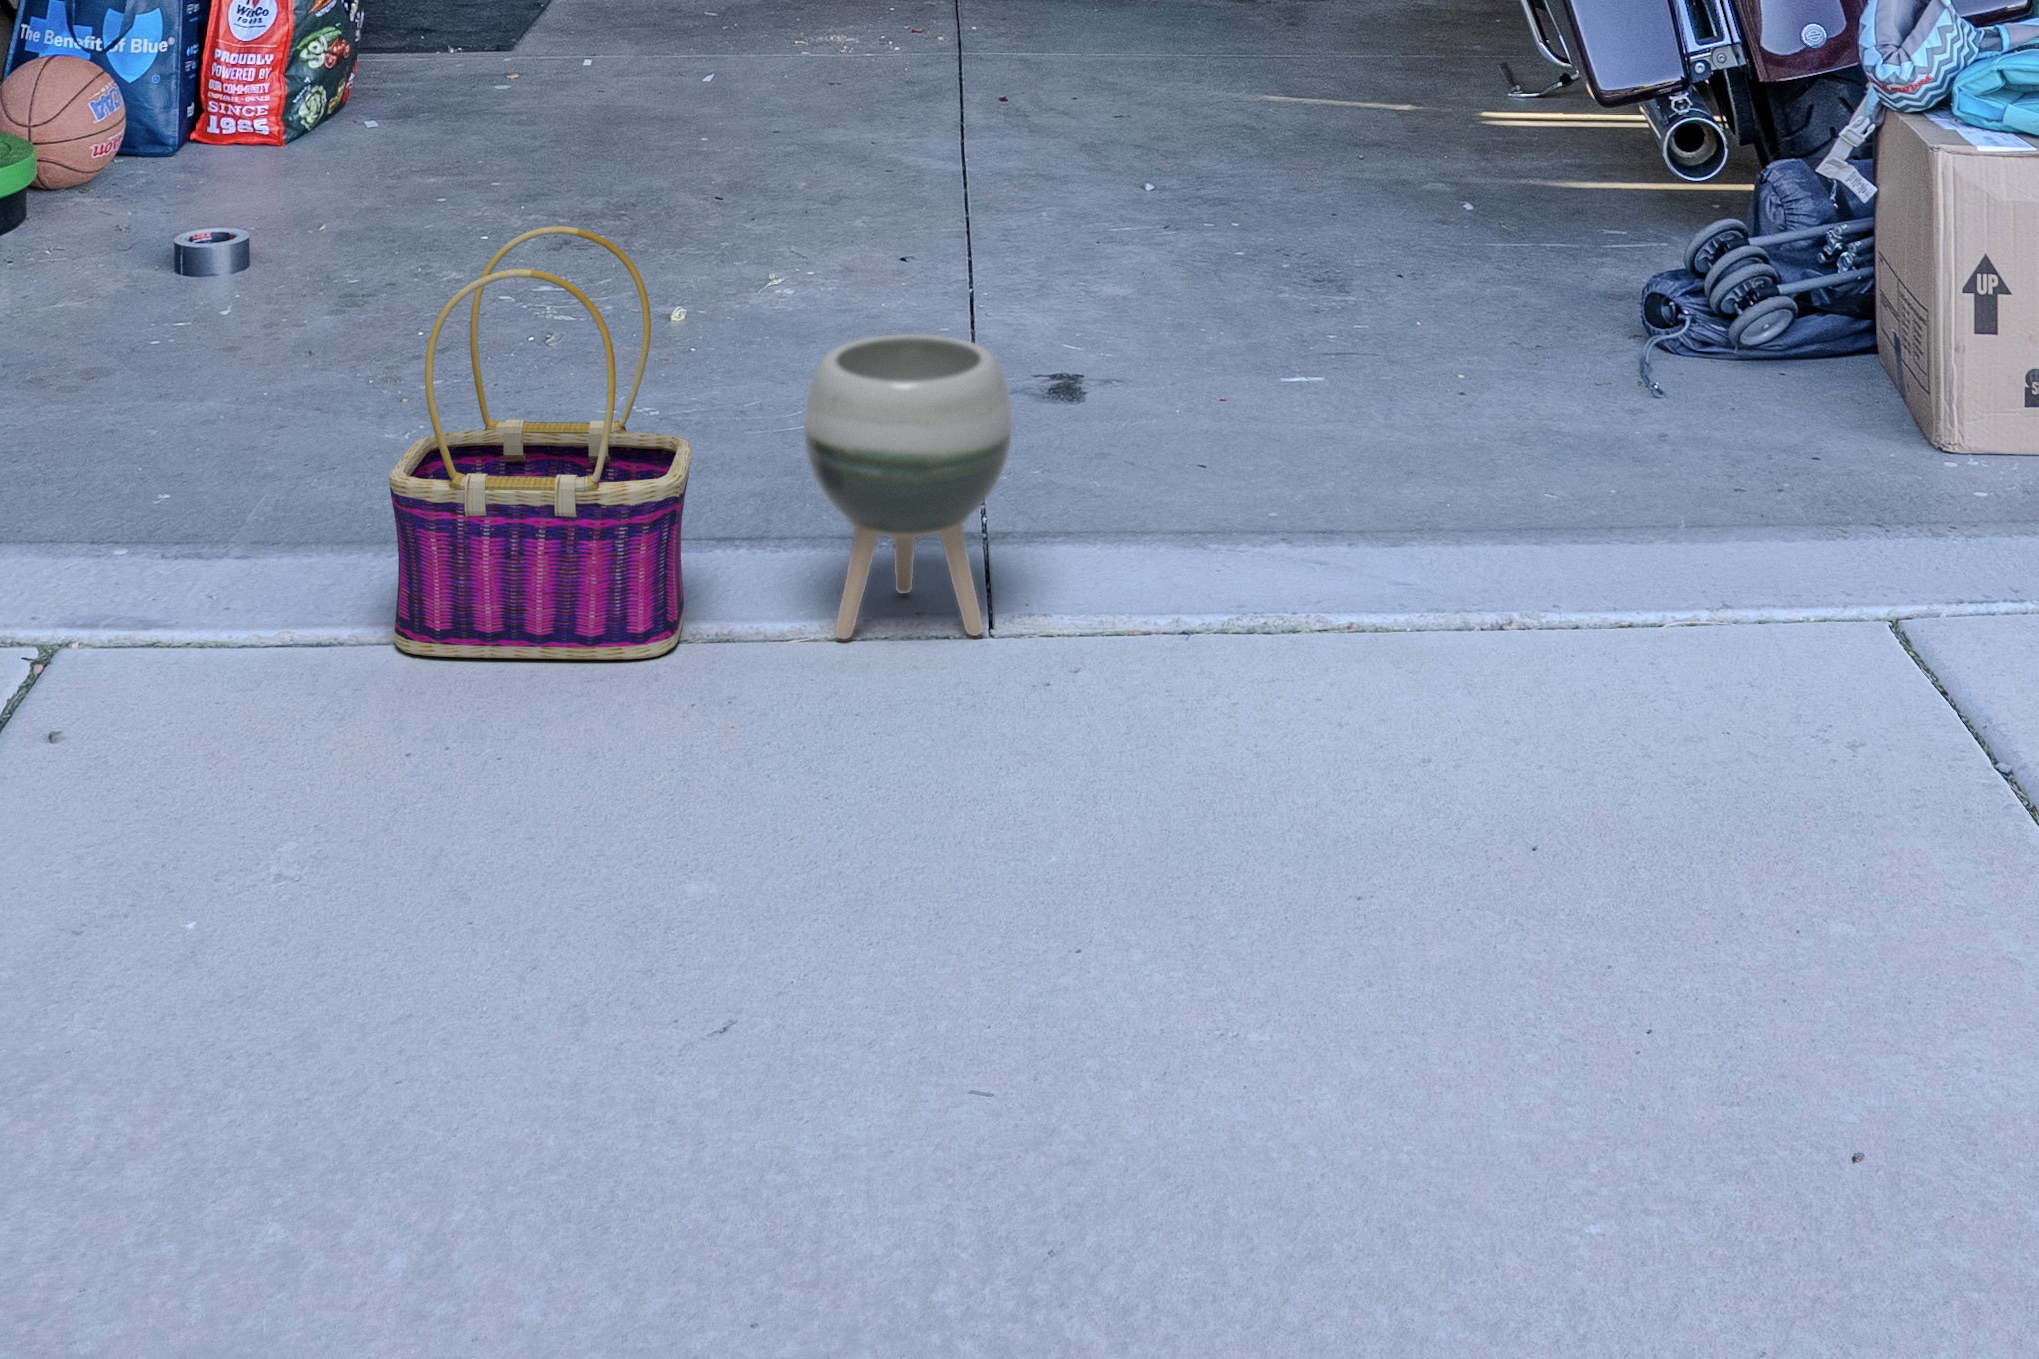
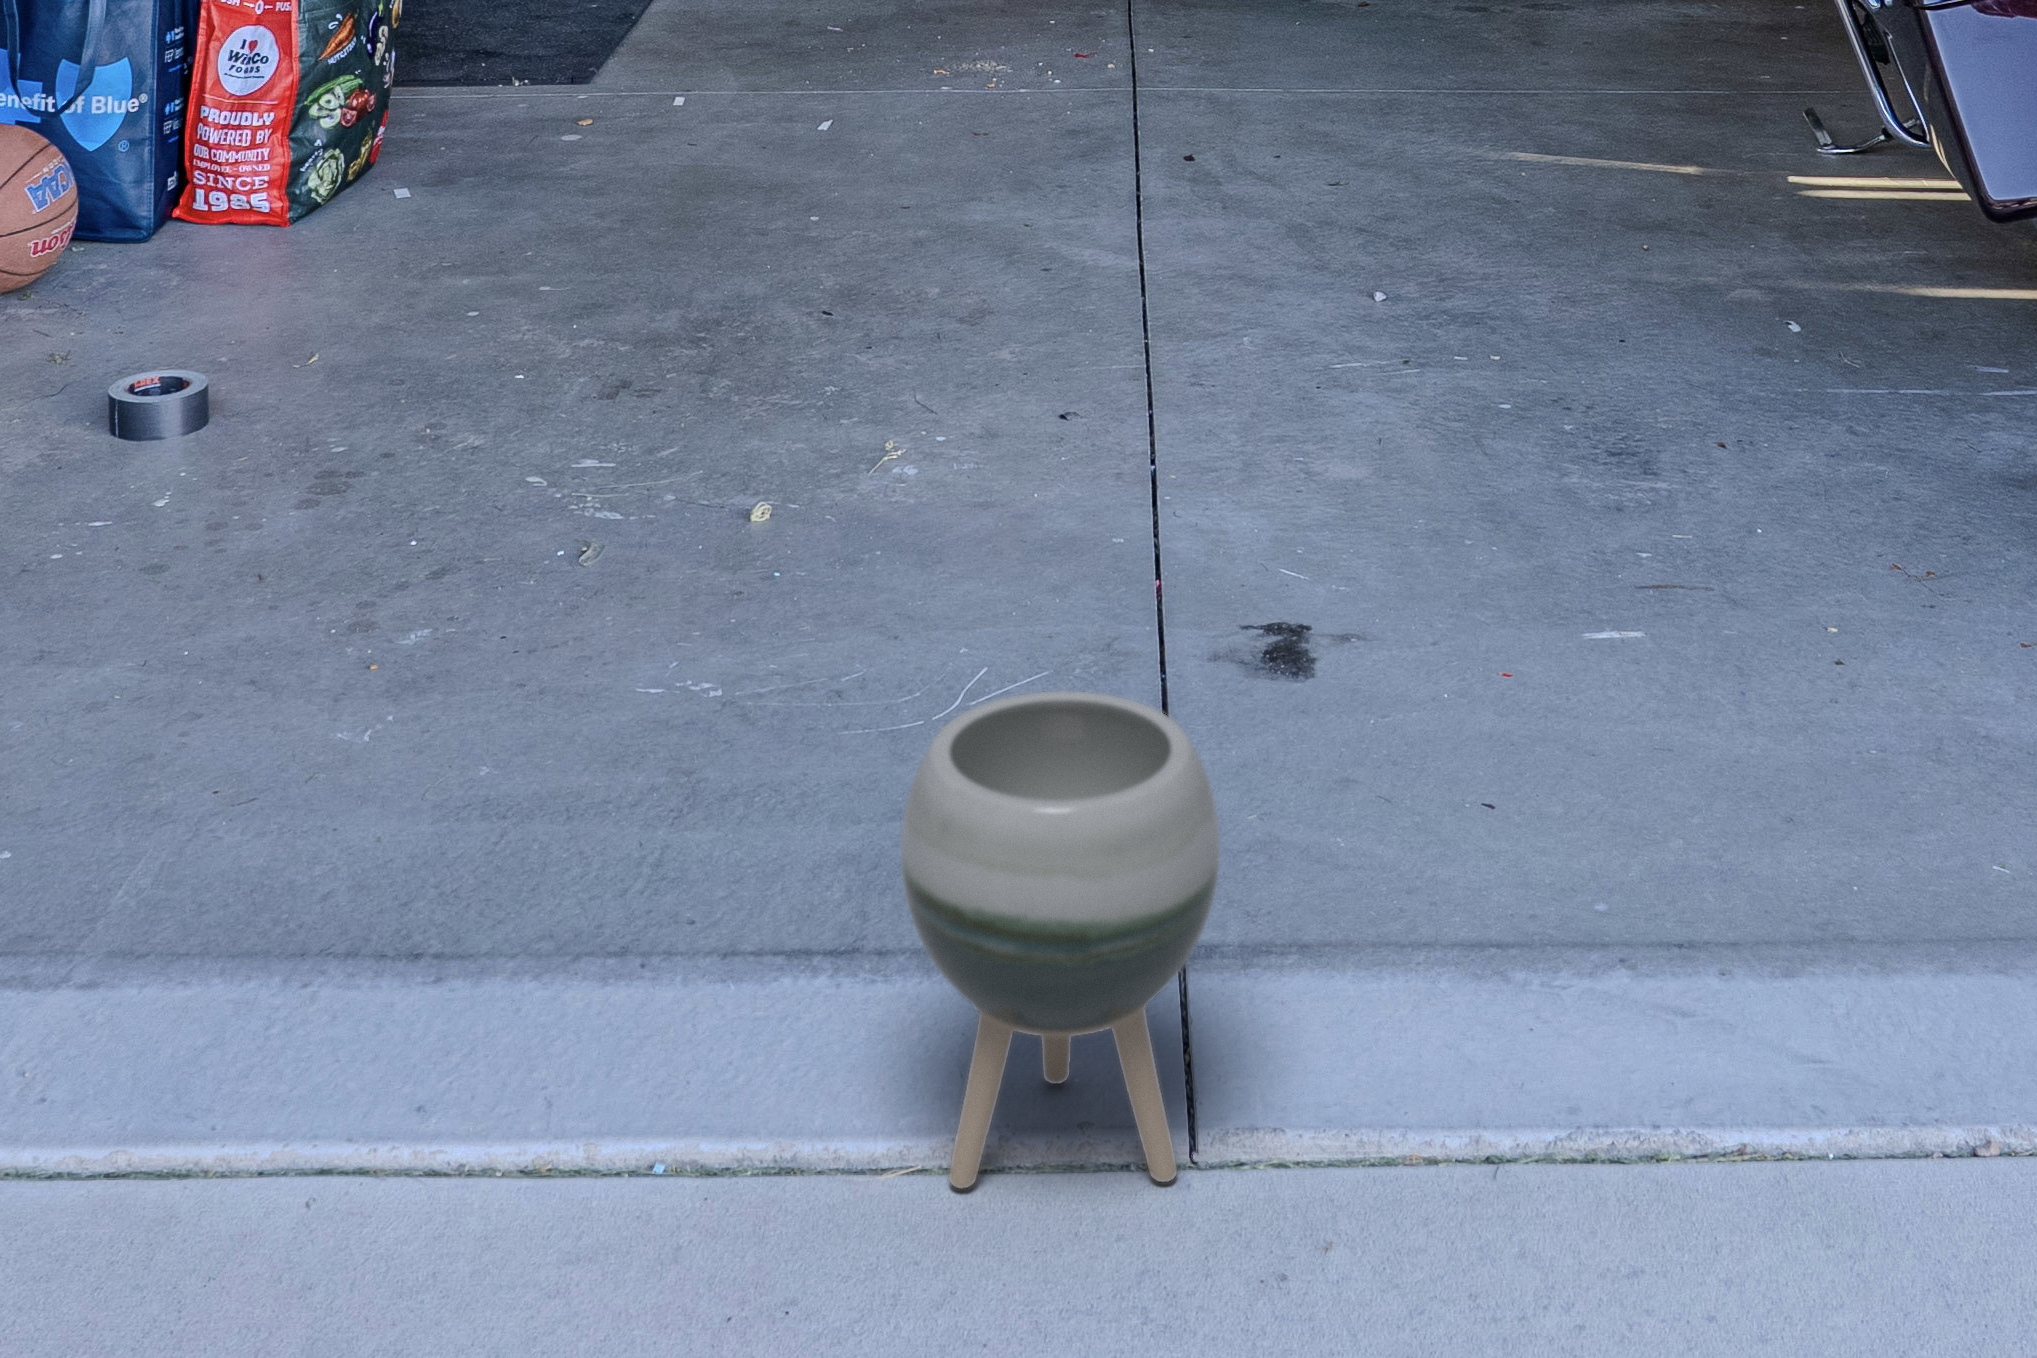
basket: present [389,226,692,659] -> none [262,529,731,1230]

